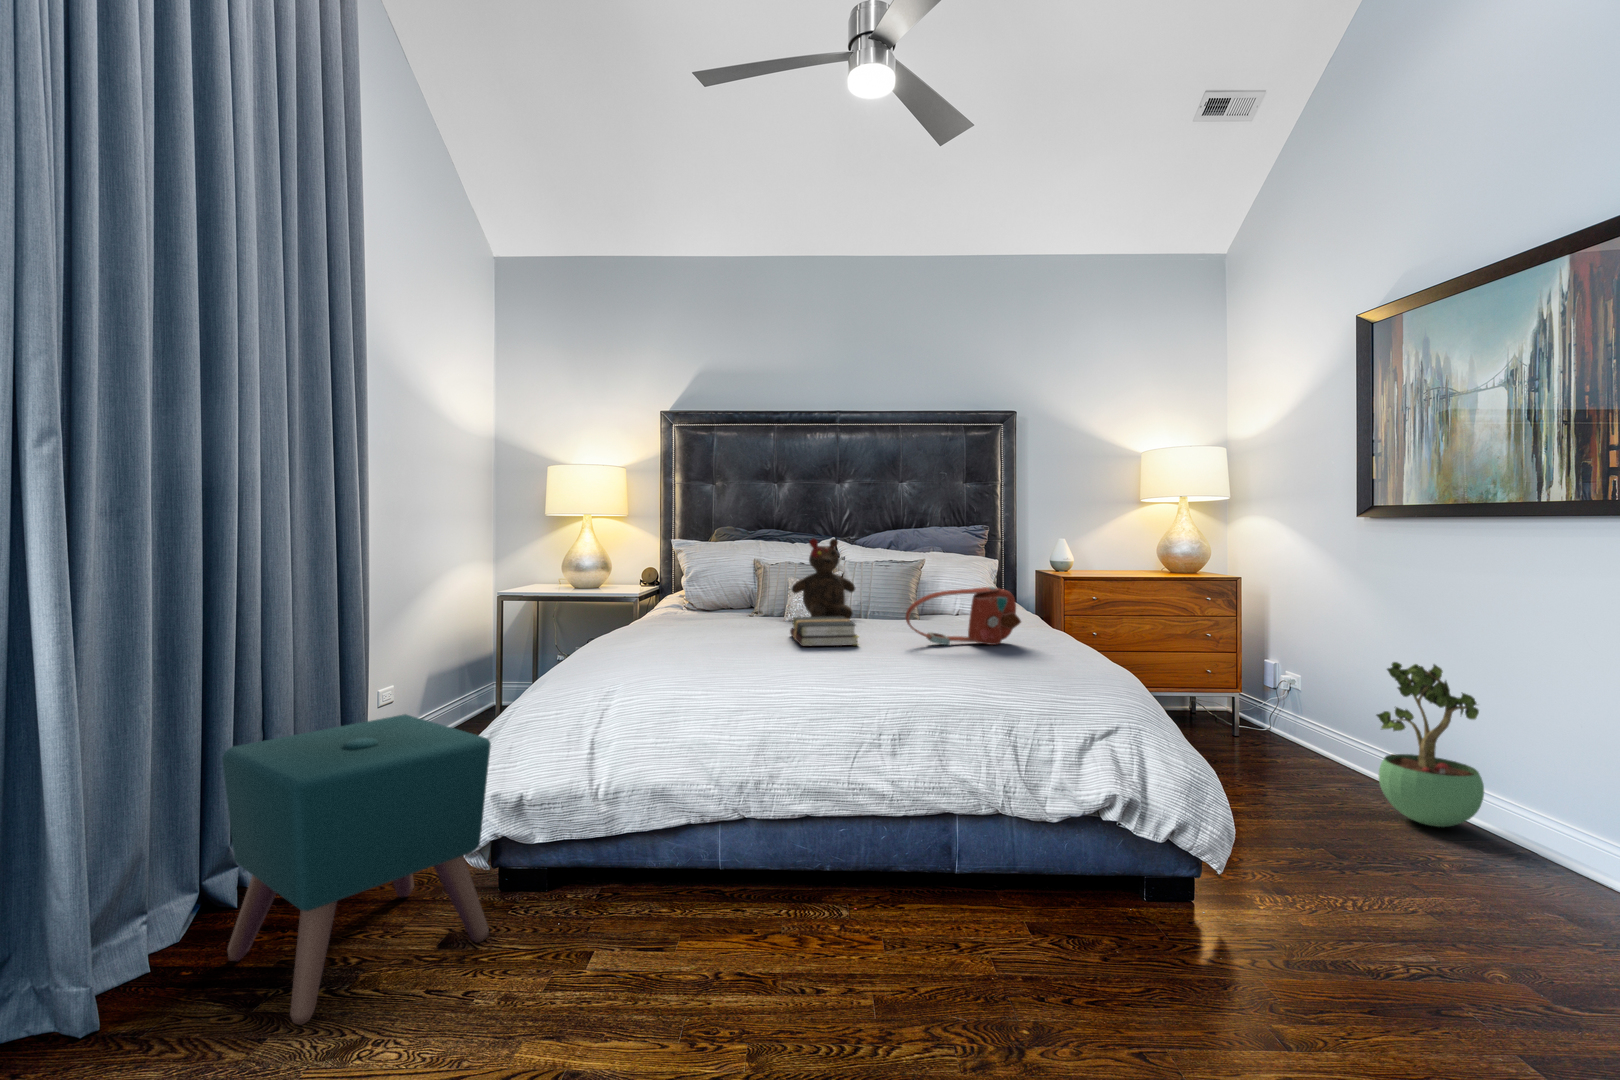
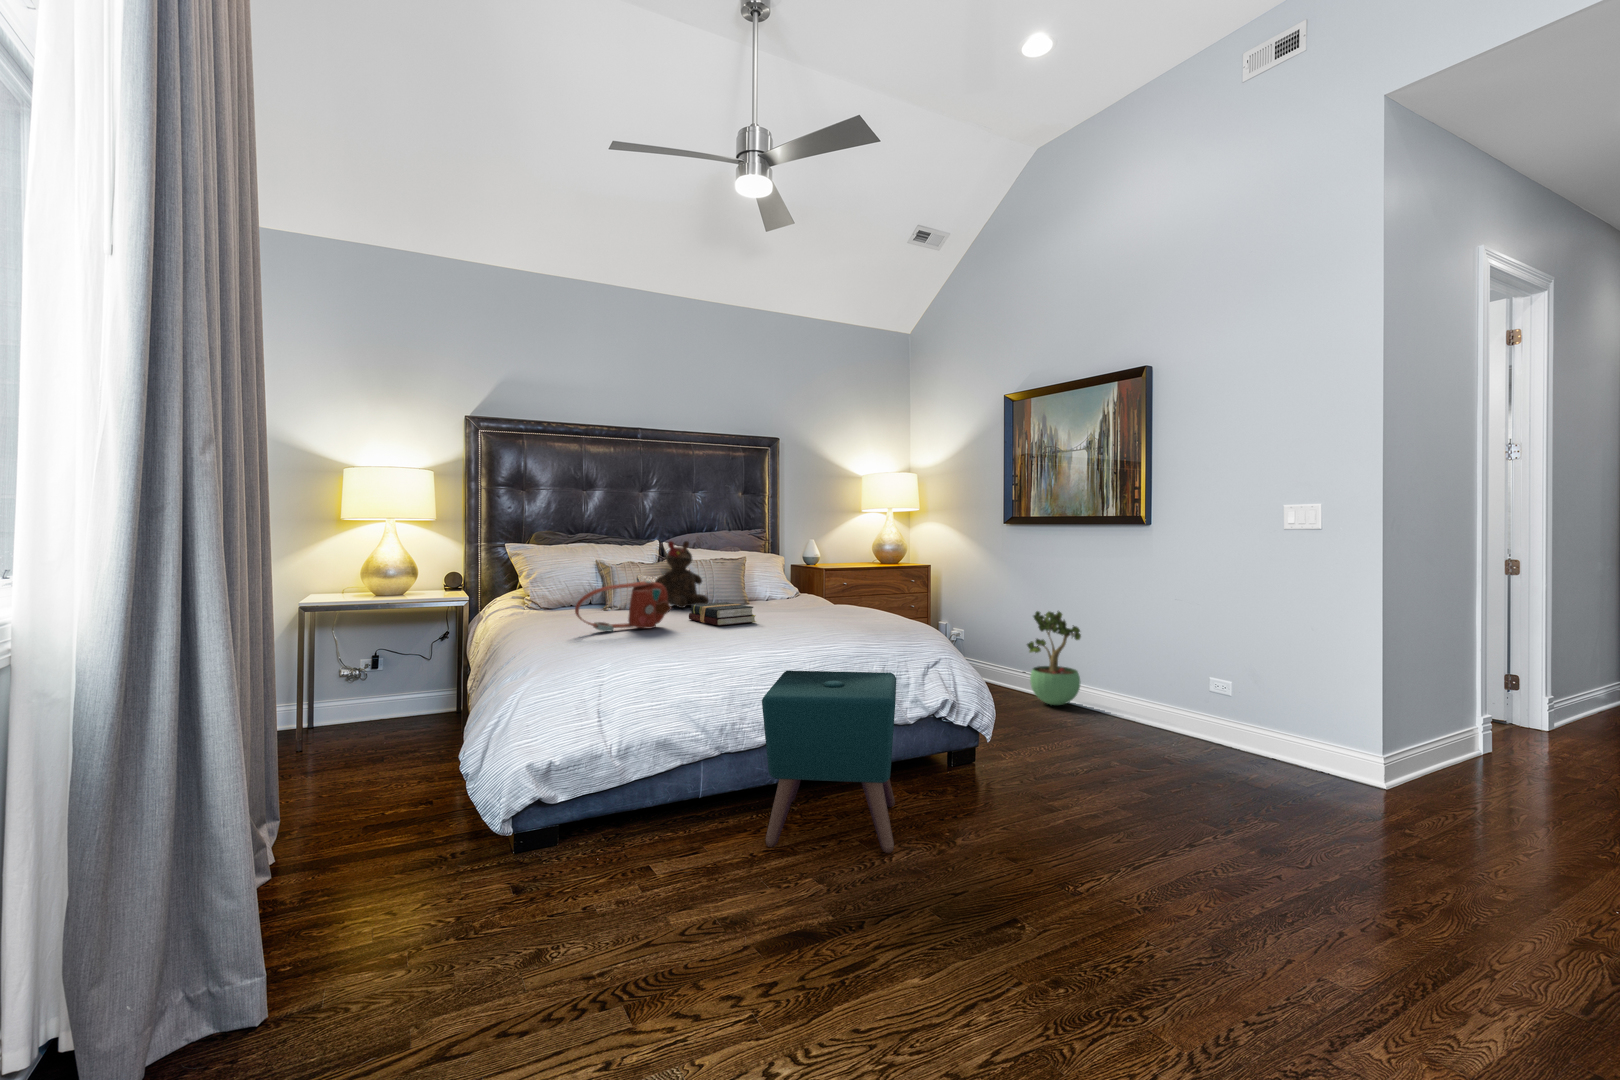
handbag: present [906,587,1021,645] -> present [575,581,671,631]
ottoman: present [222,714,491,1025] -> present [762,671,896,853]

